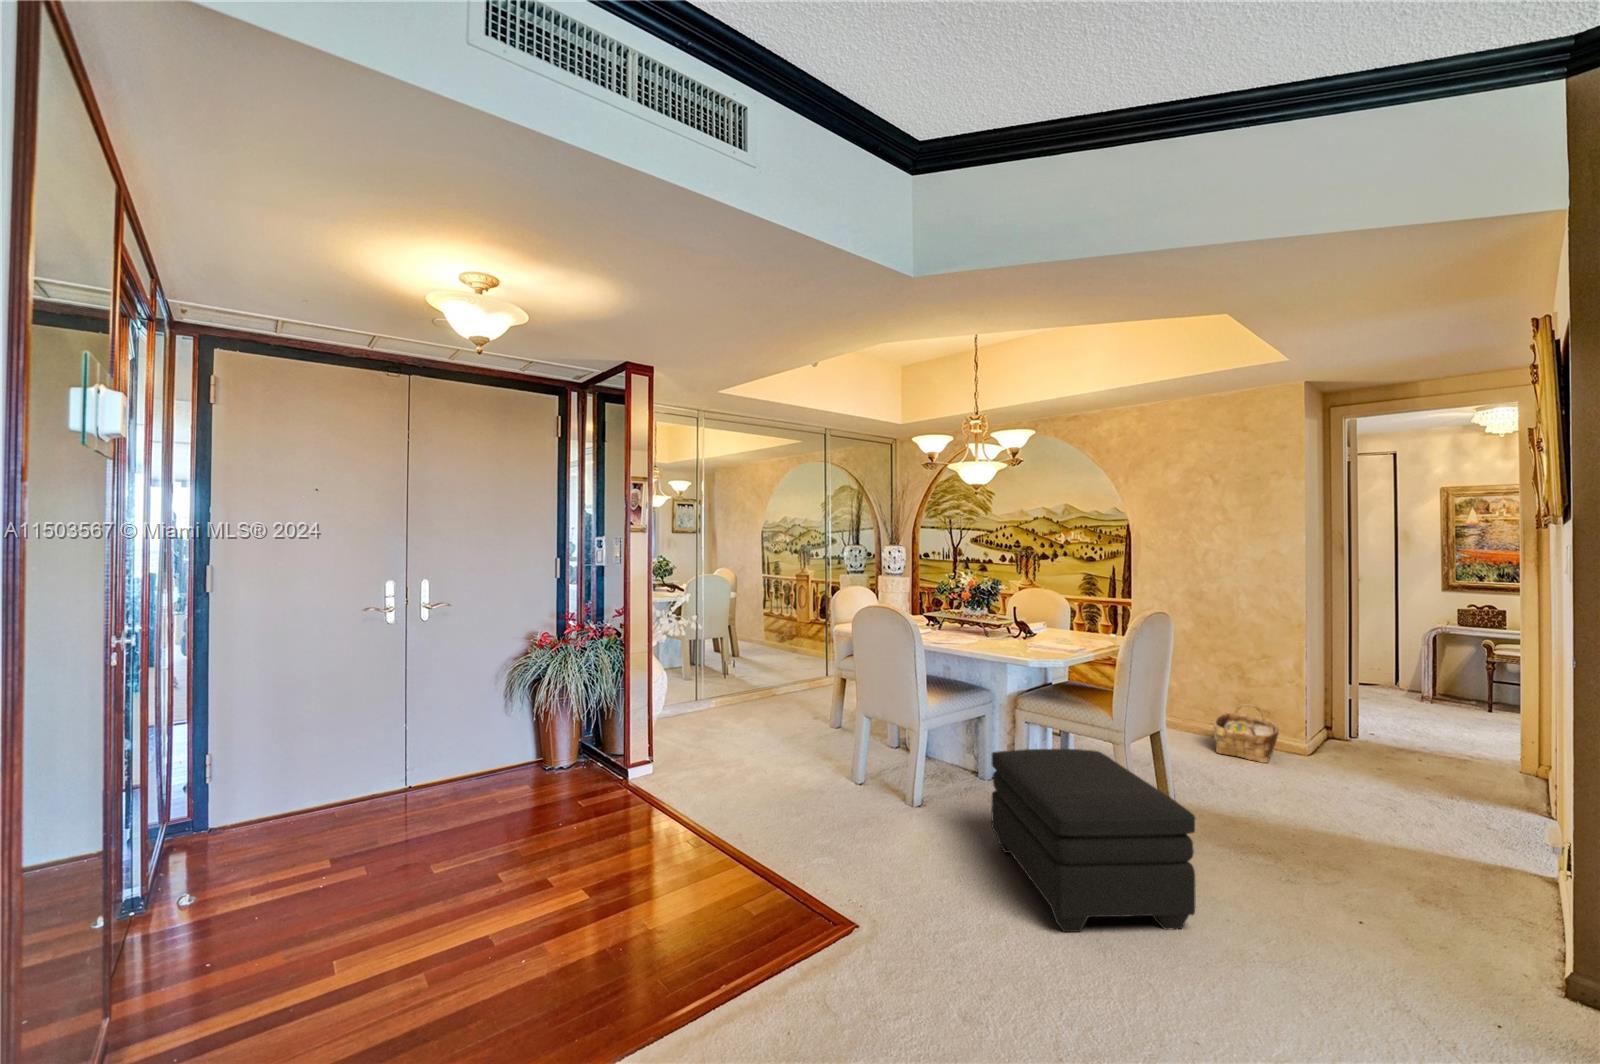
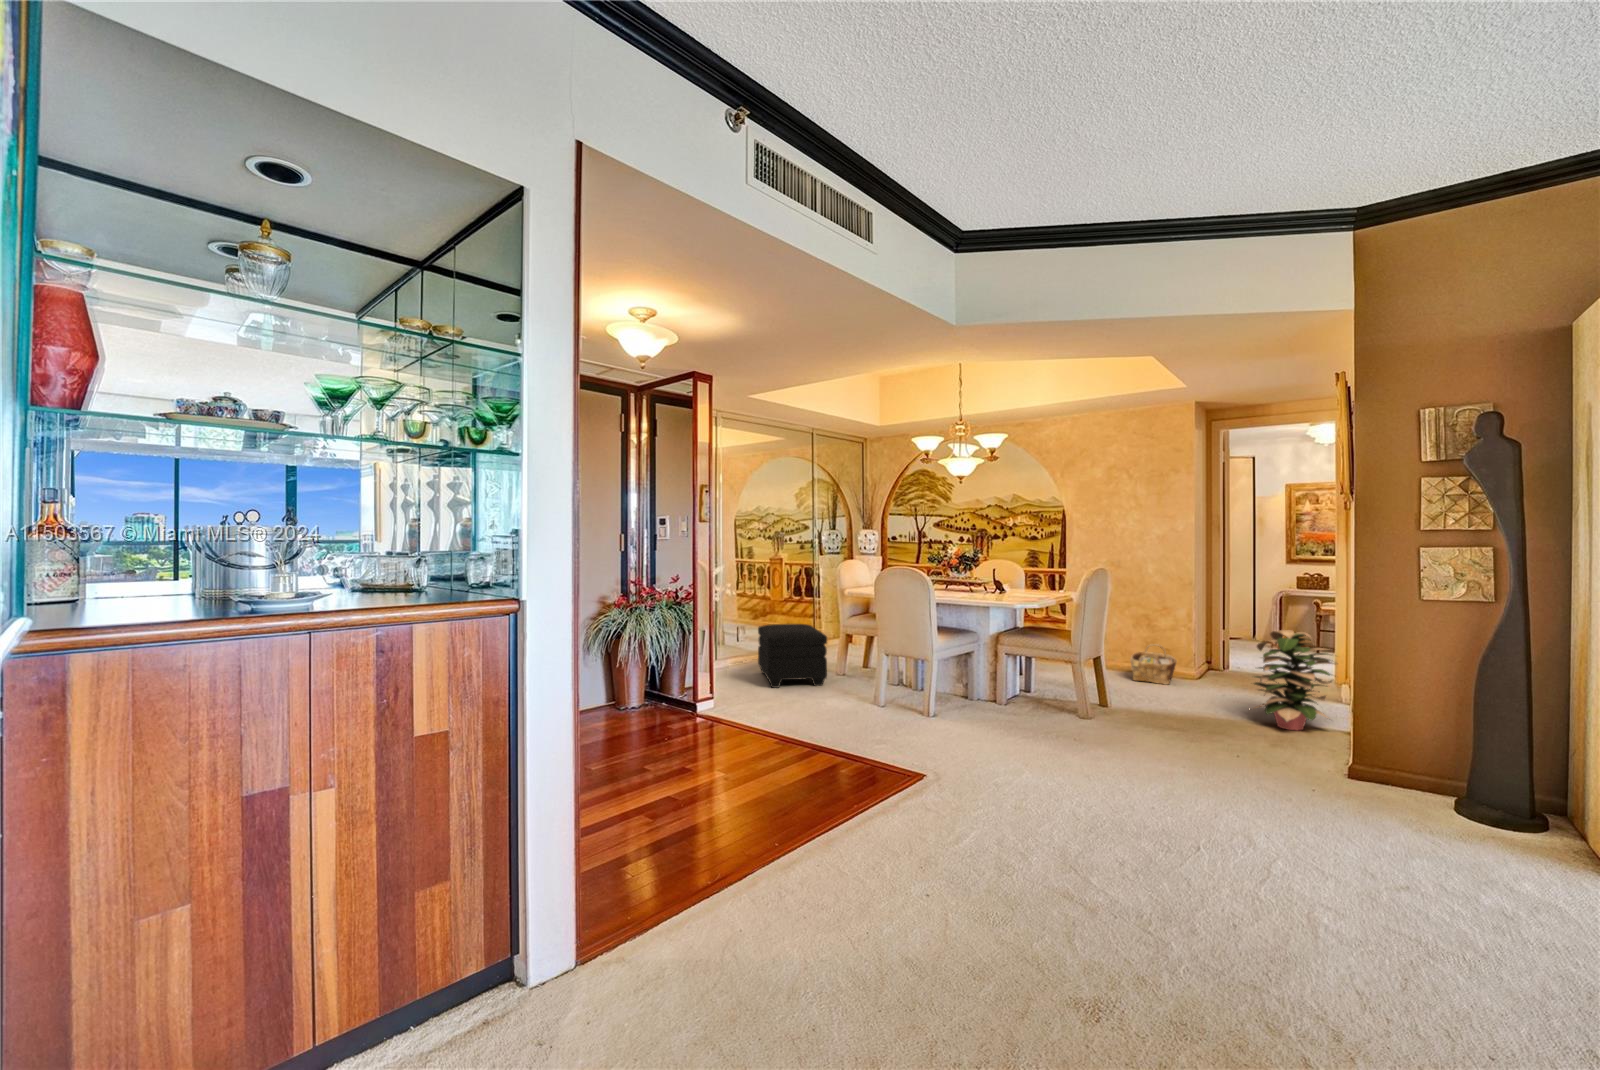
decorative plant: none [1387,715,1545,873] -> present [1254,630,1332,730]
ottoman: present [992,749,1195,932] -> present [758,624,827,688]

